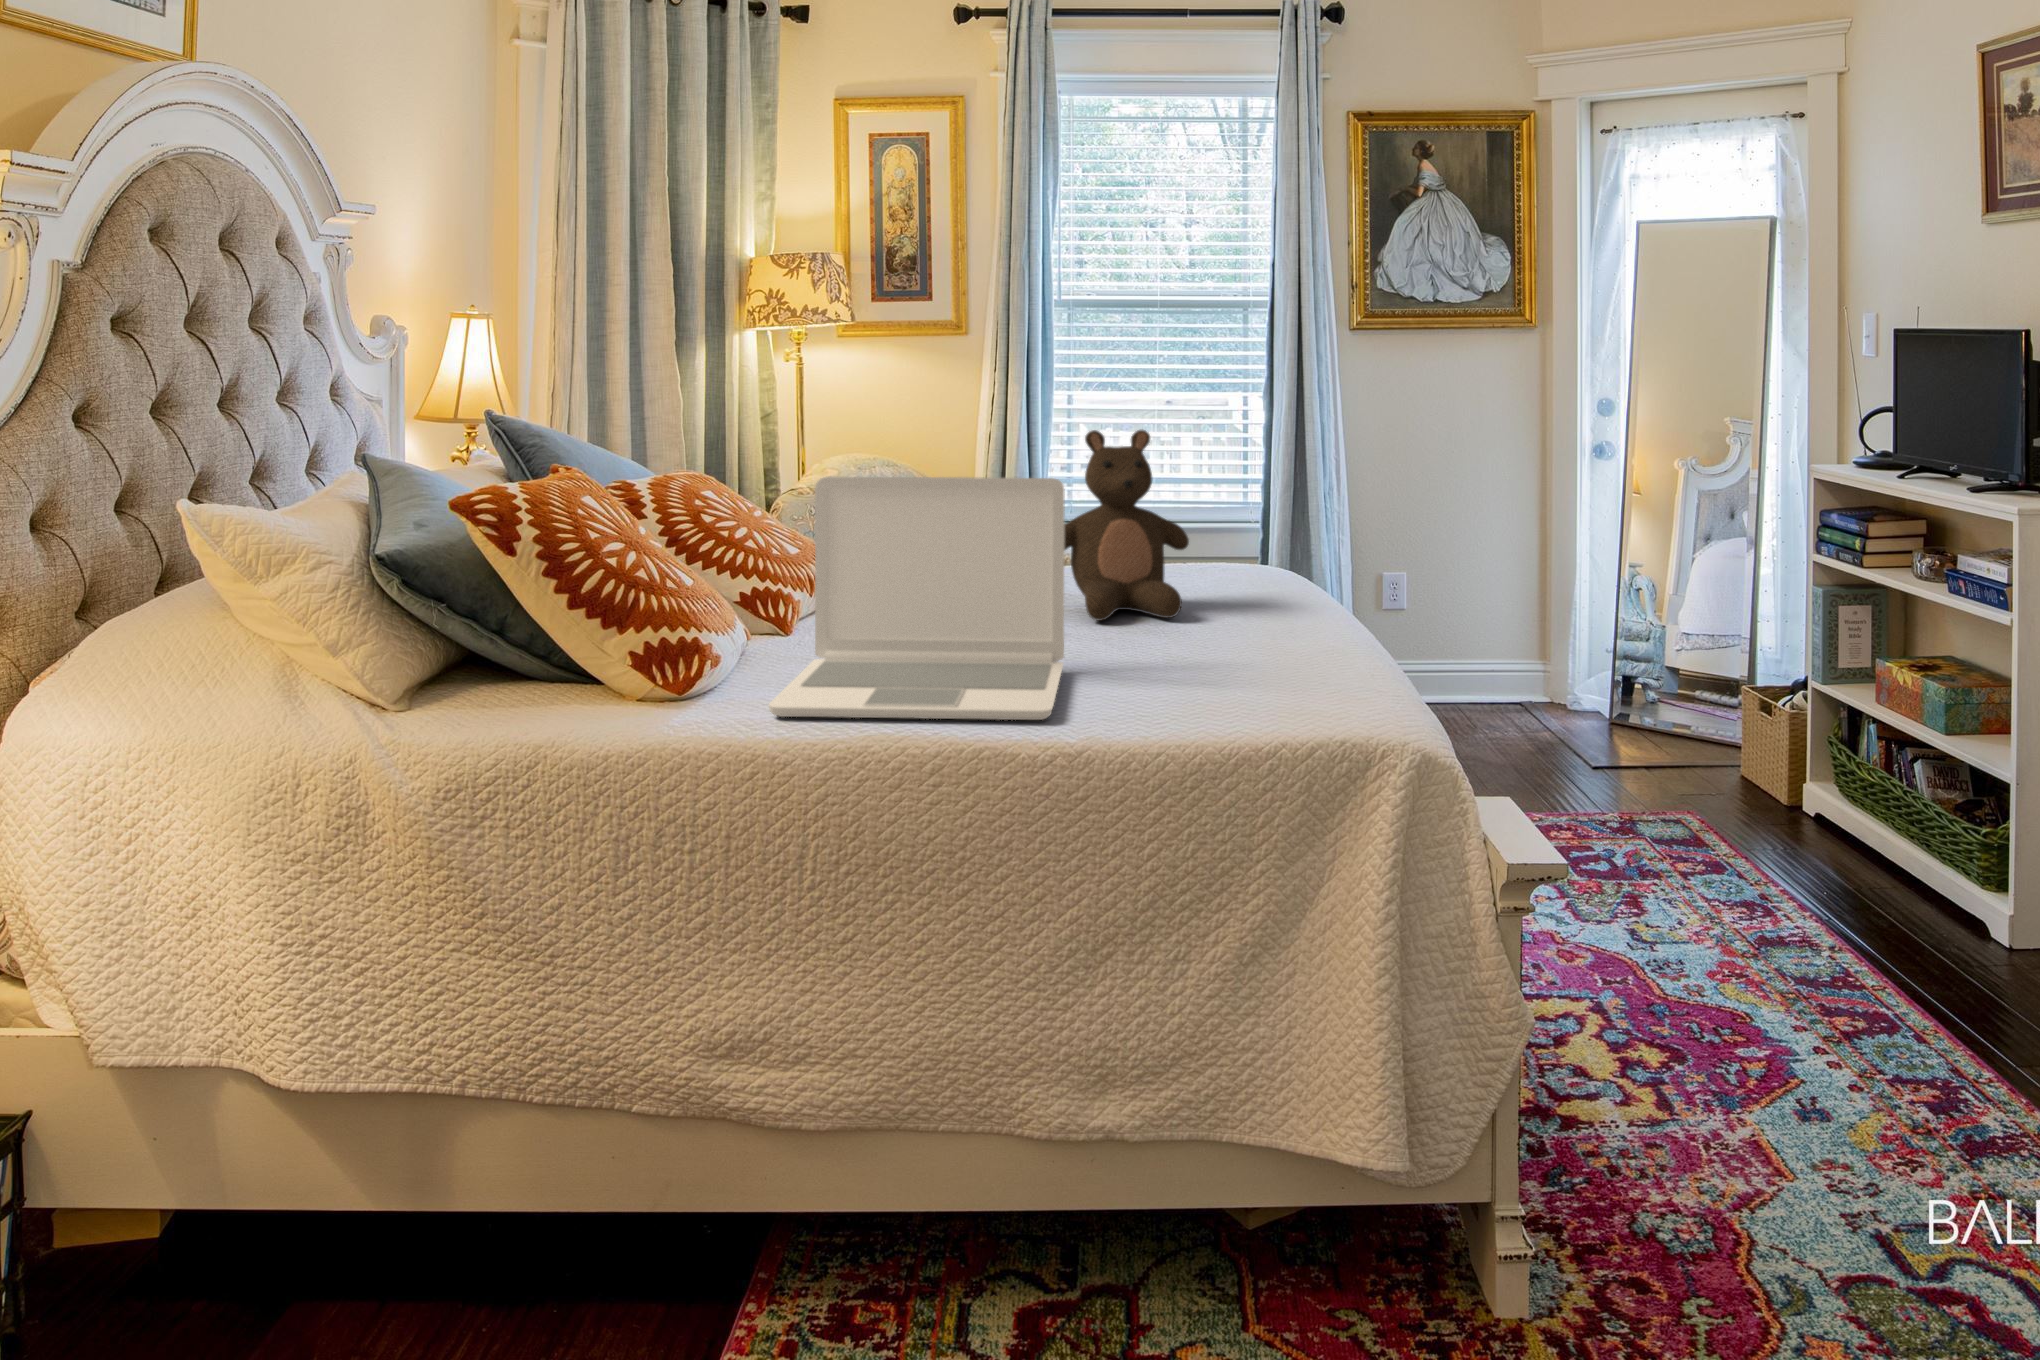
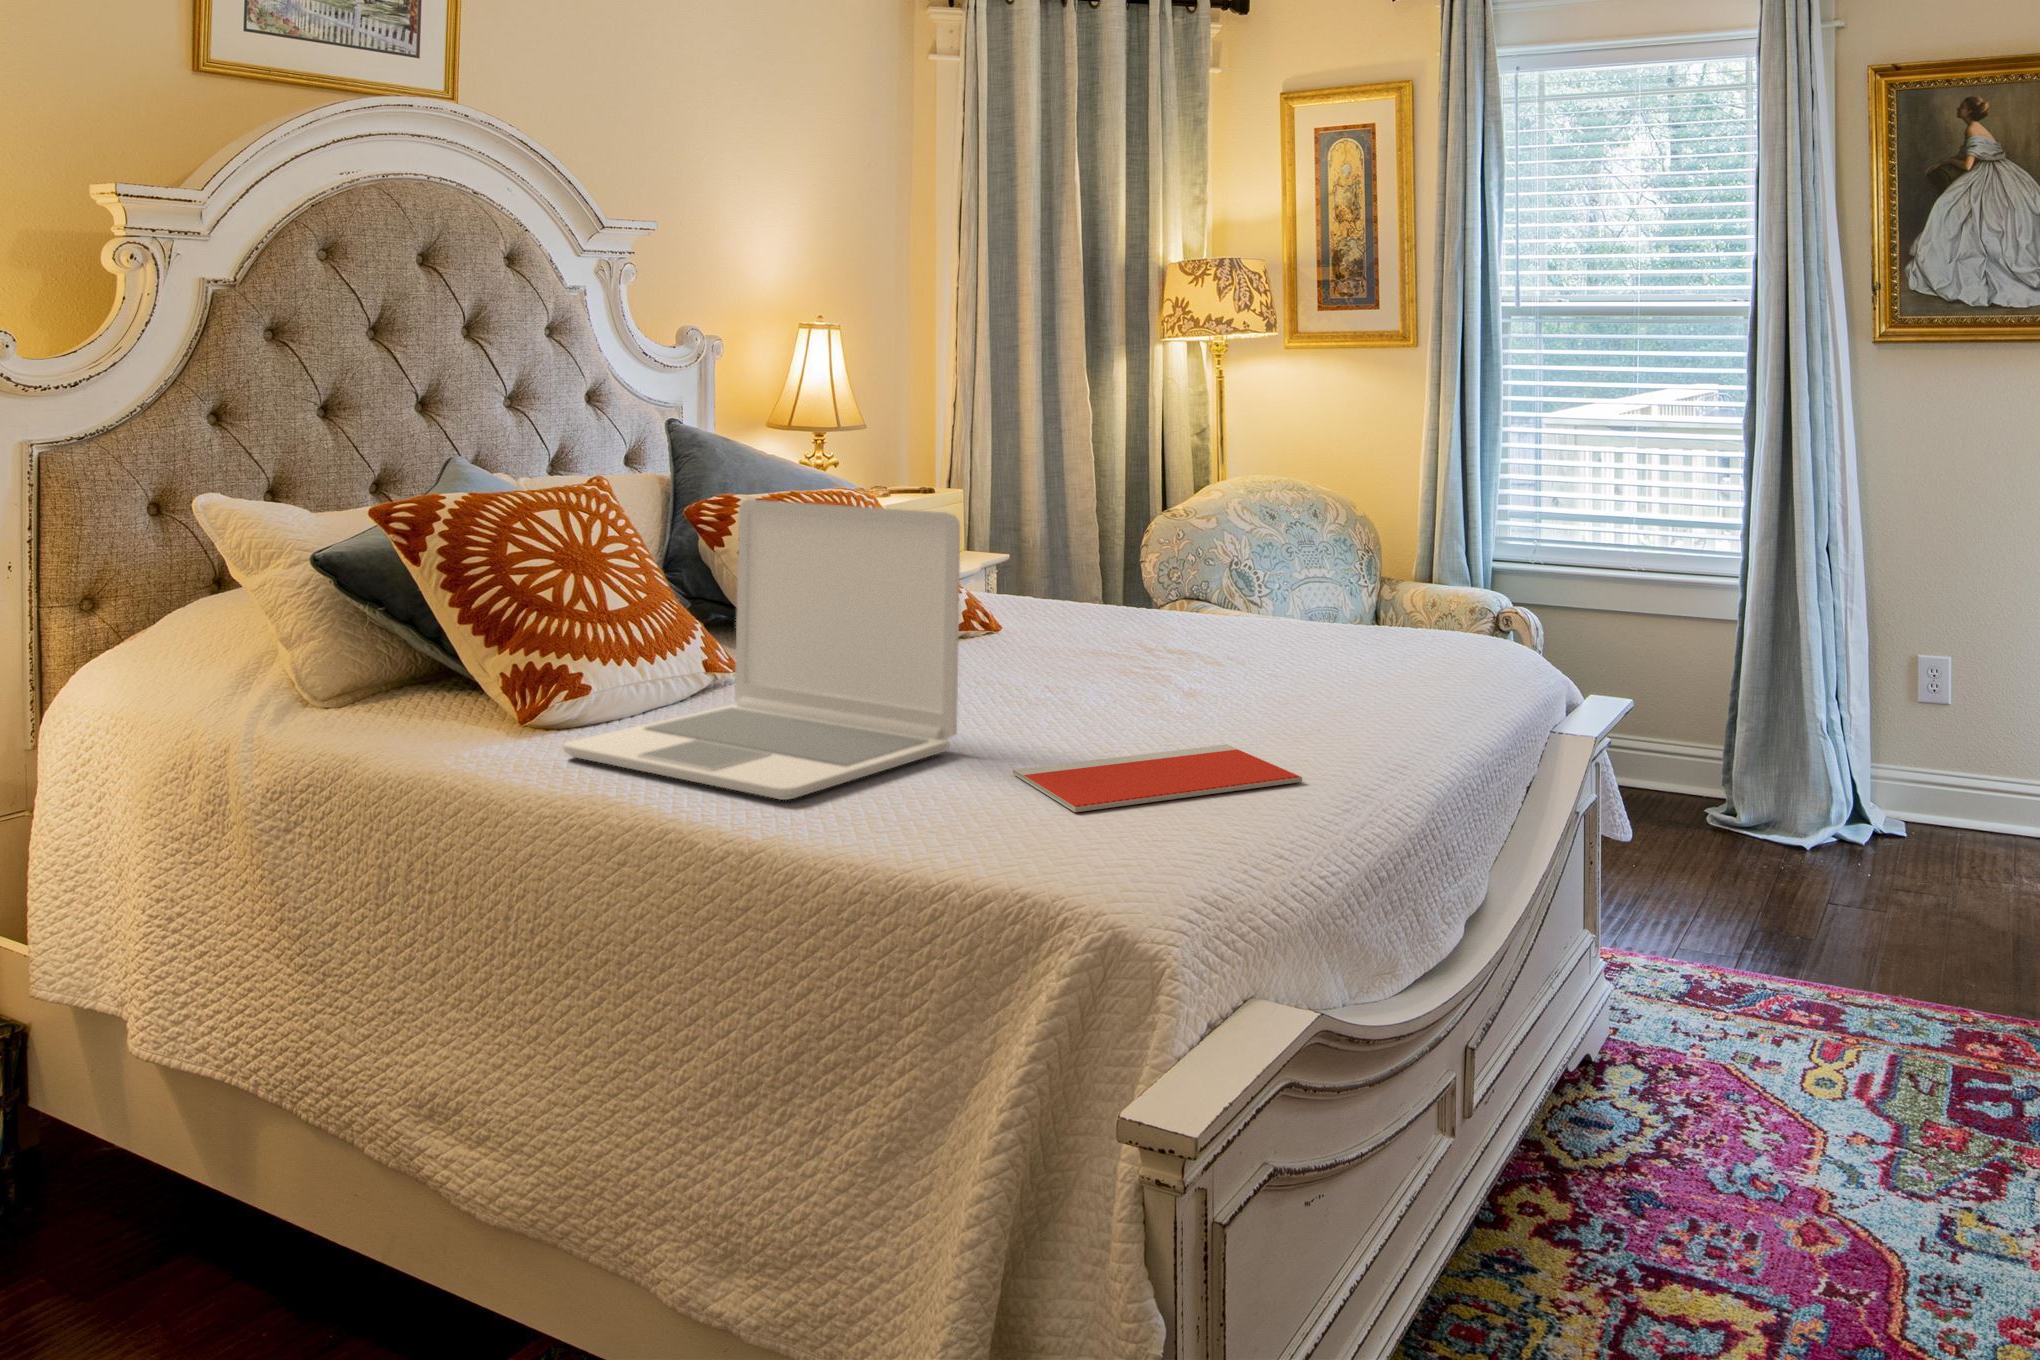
stuffed bear: present [1064,430,1189,621] -> none [1127,466,1306,710]
notebook: none [1143,641,1332,697] -> present [1013,744,1302,812]

